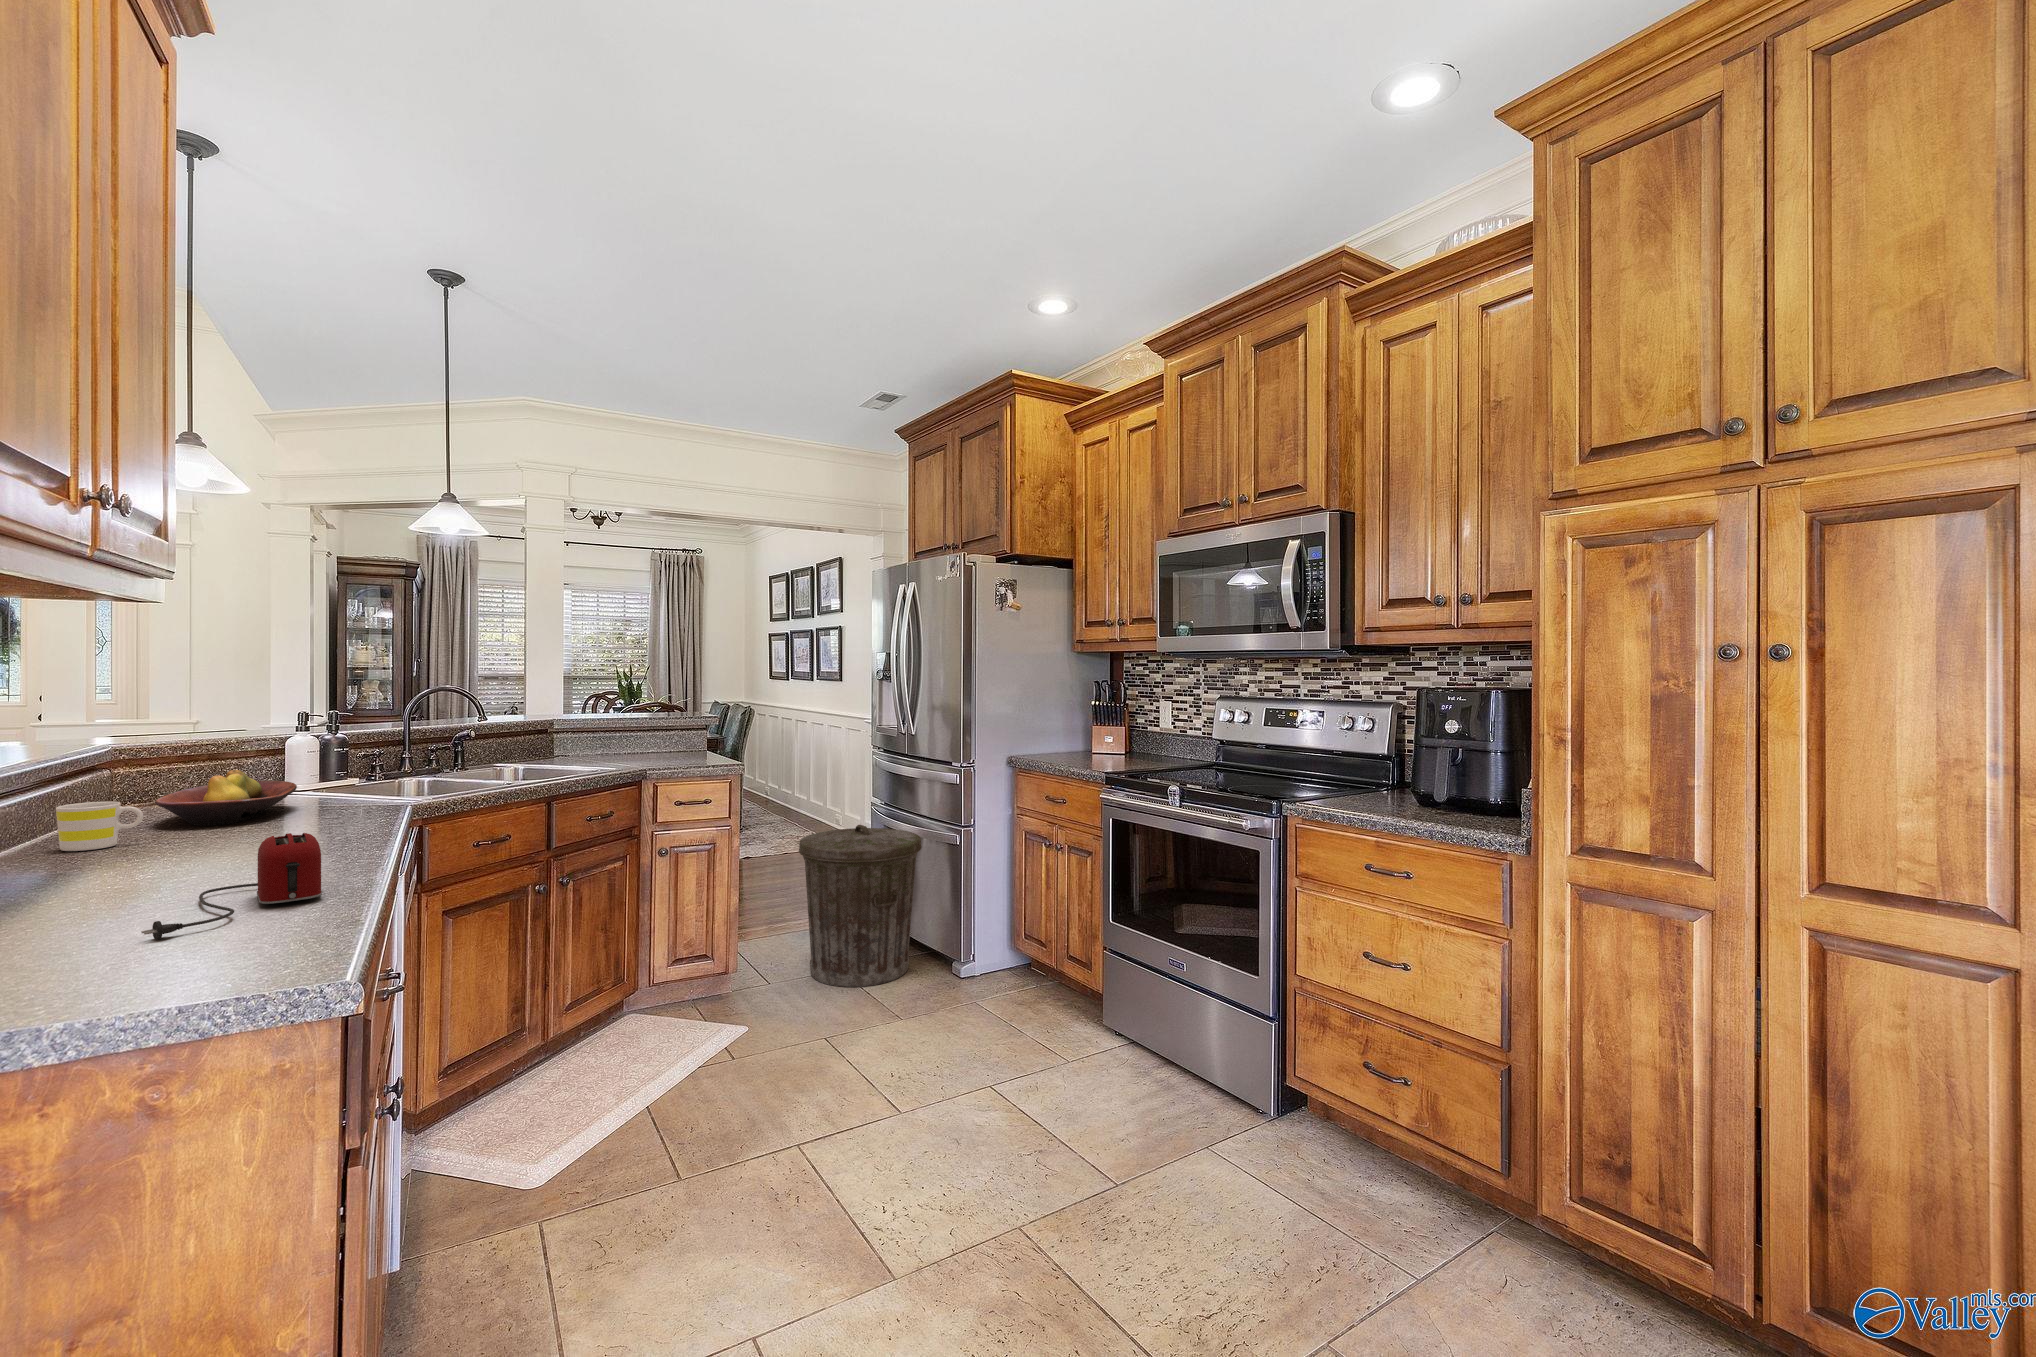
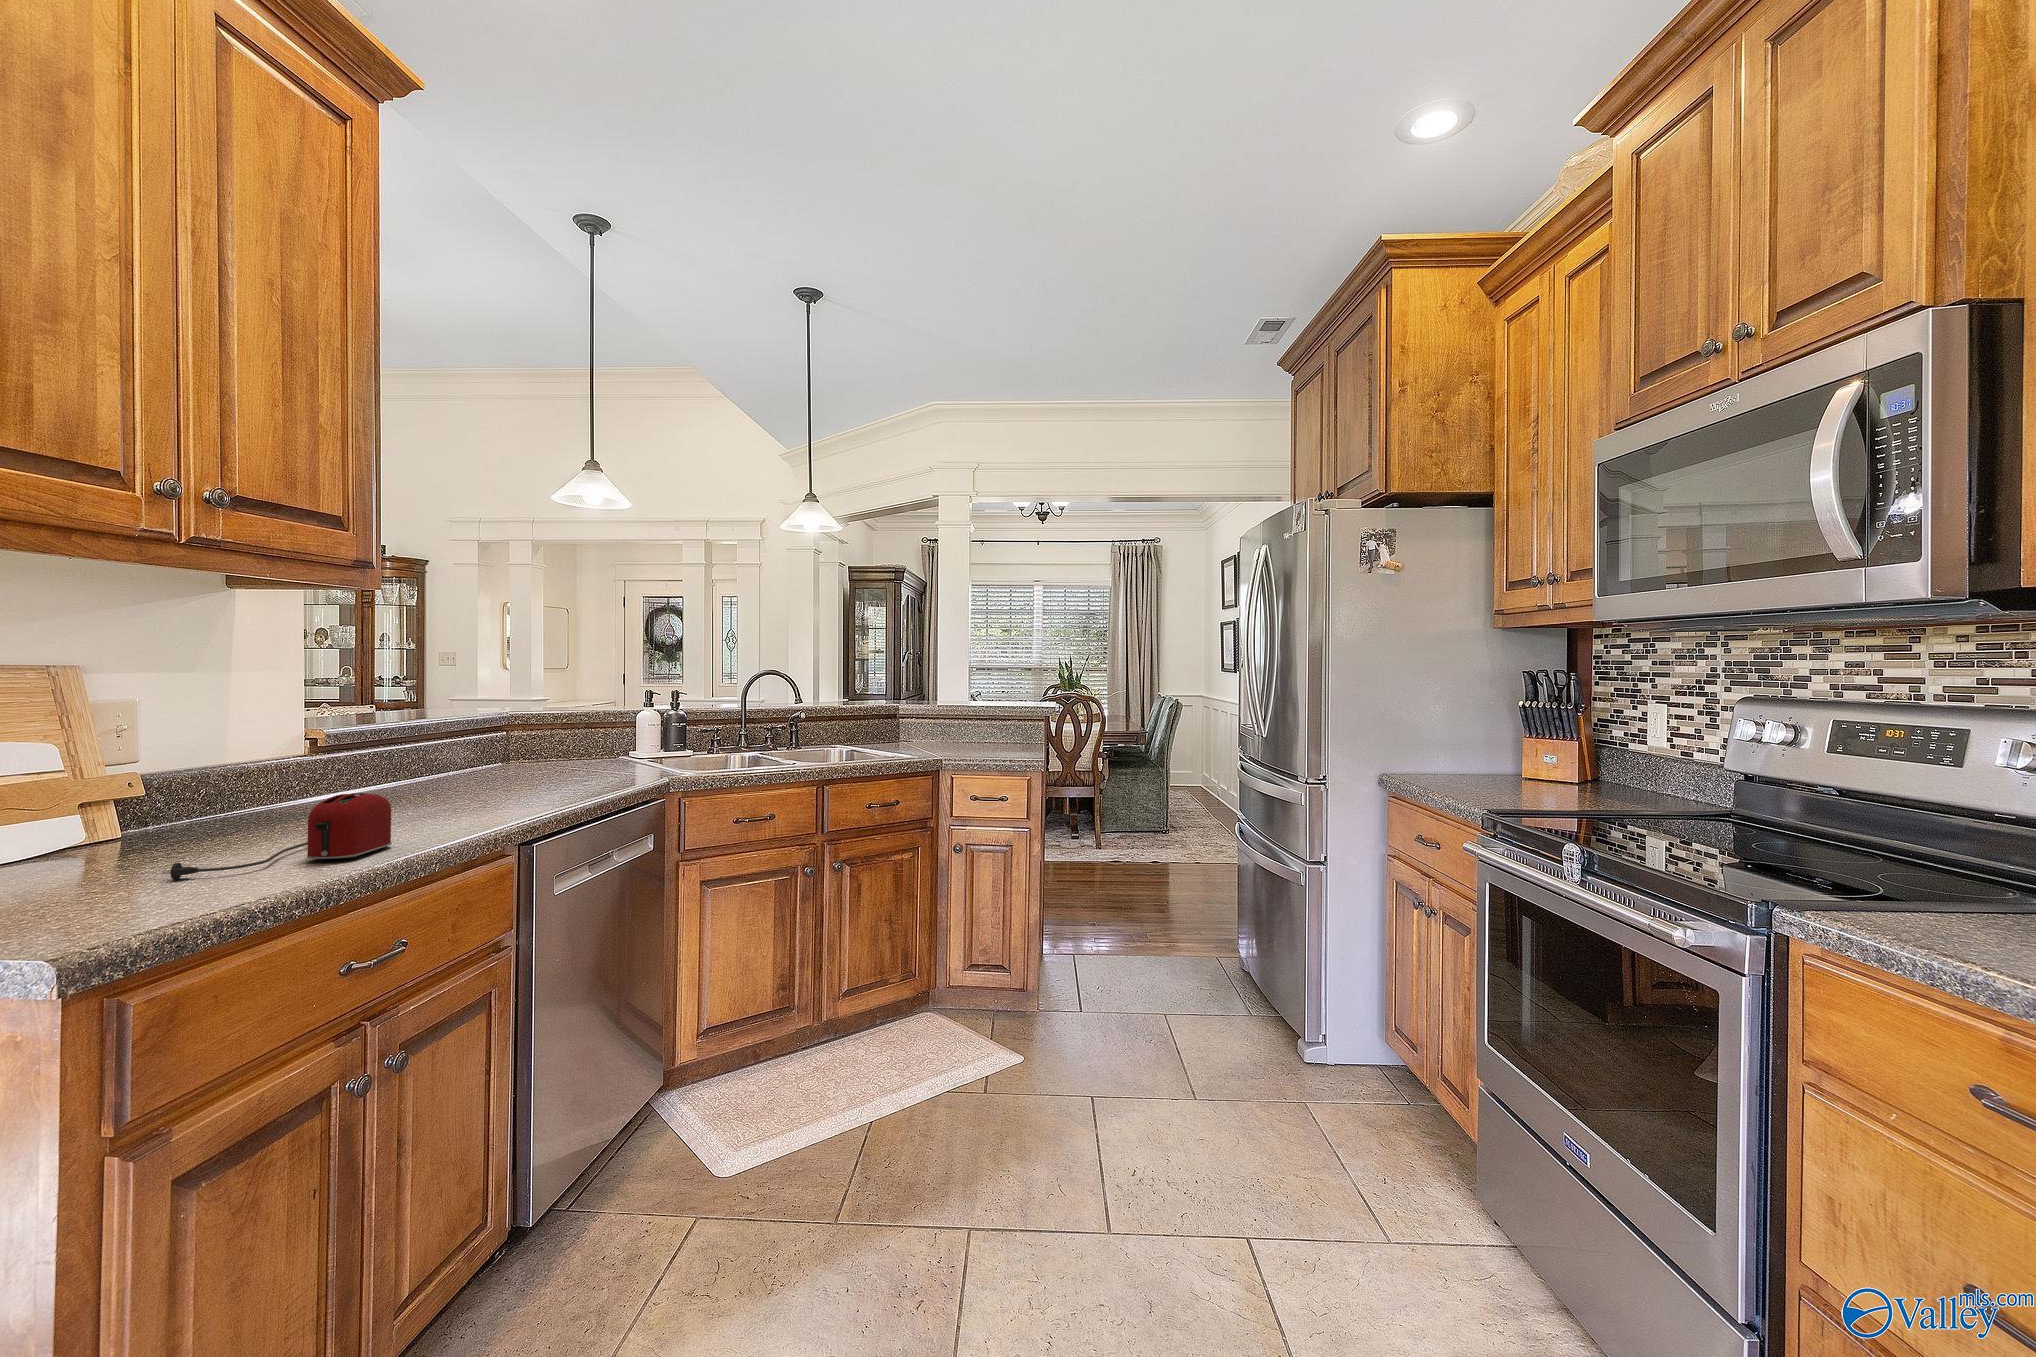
fruit bowl: present [155,770,297,826] -> none [499,735,620,780]
mug: present [56,801,143,851] -> none [402,754,456,792]
trash can: present [799,825,922,987] -> none [1112,843,1262,1045]

